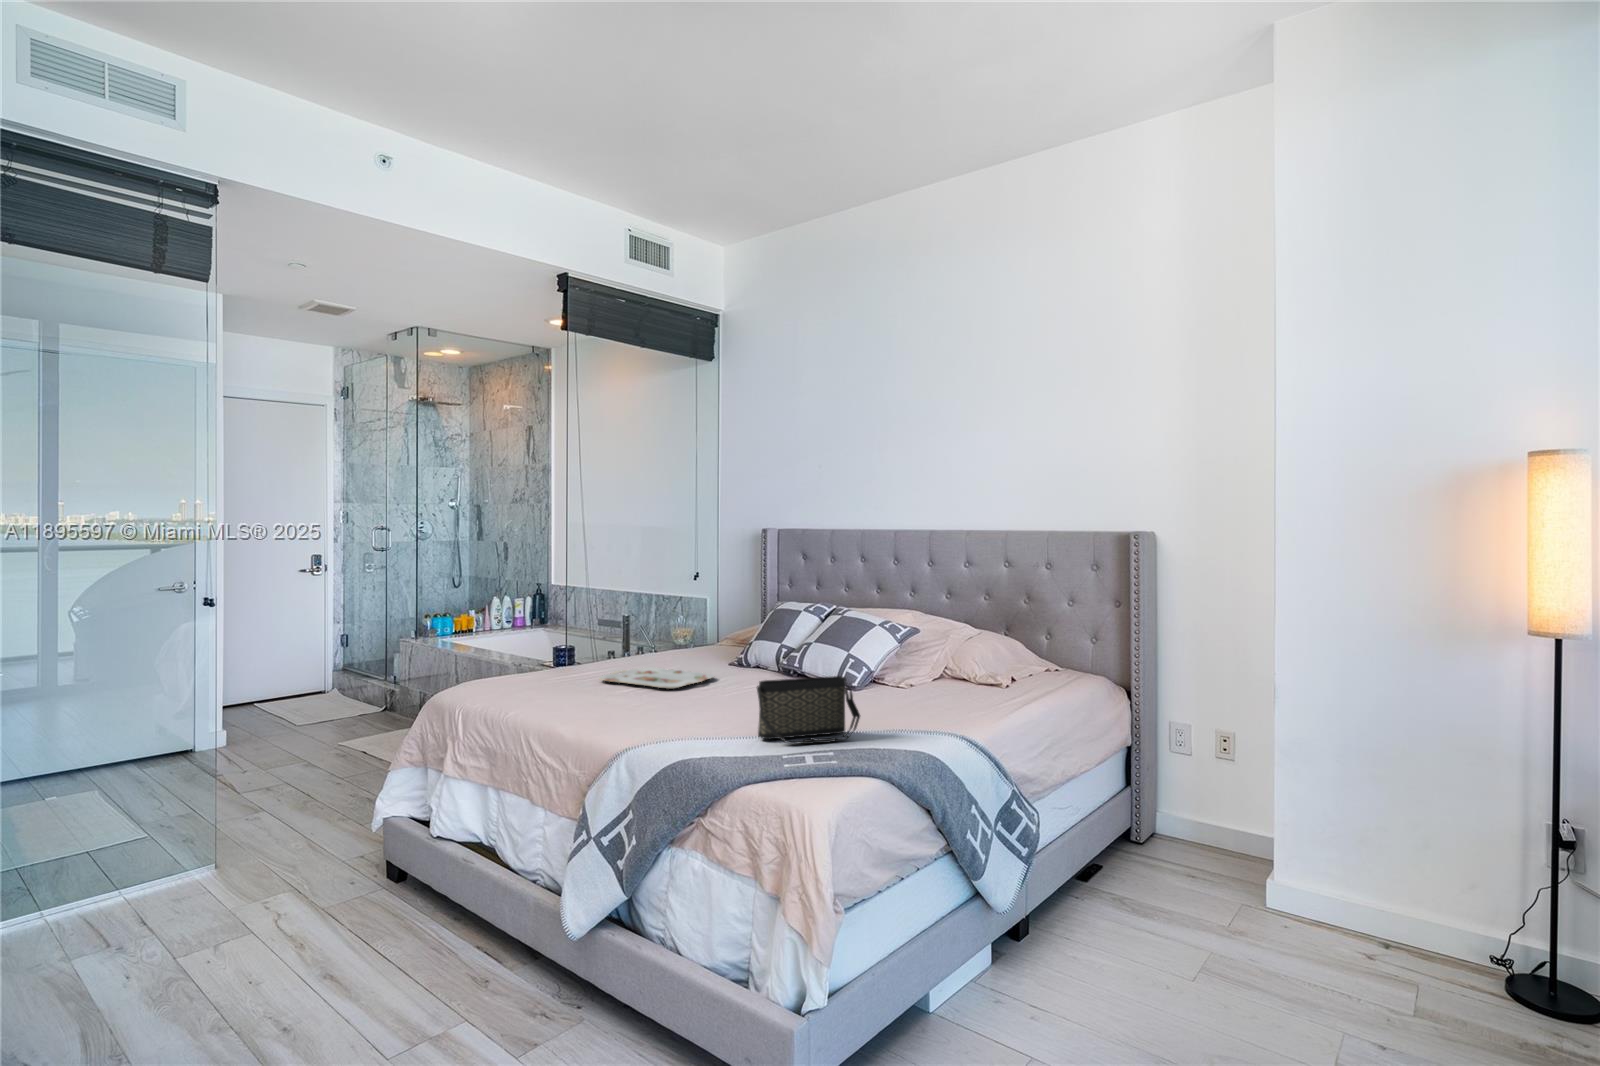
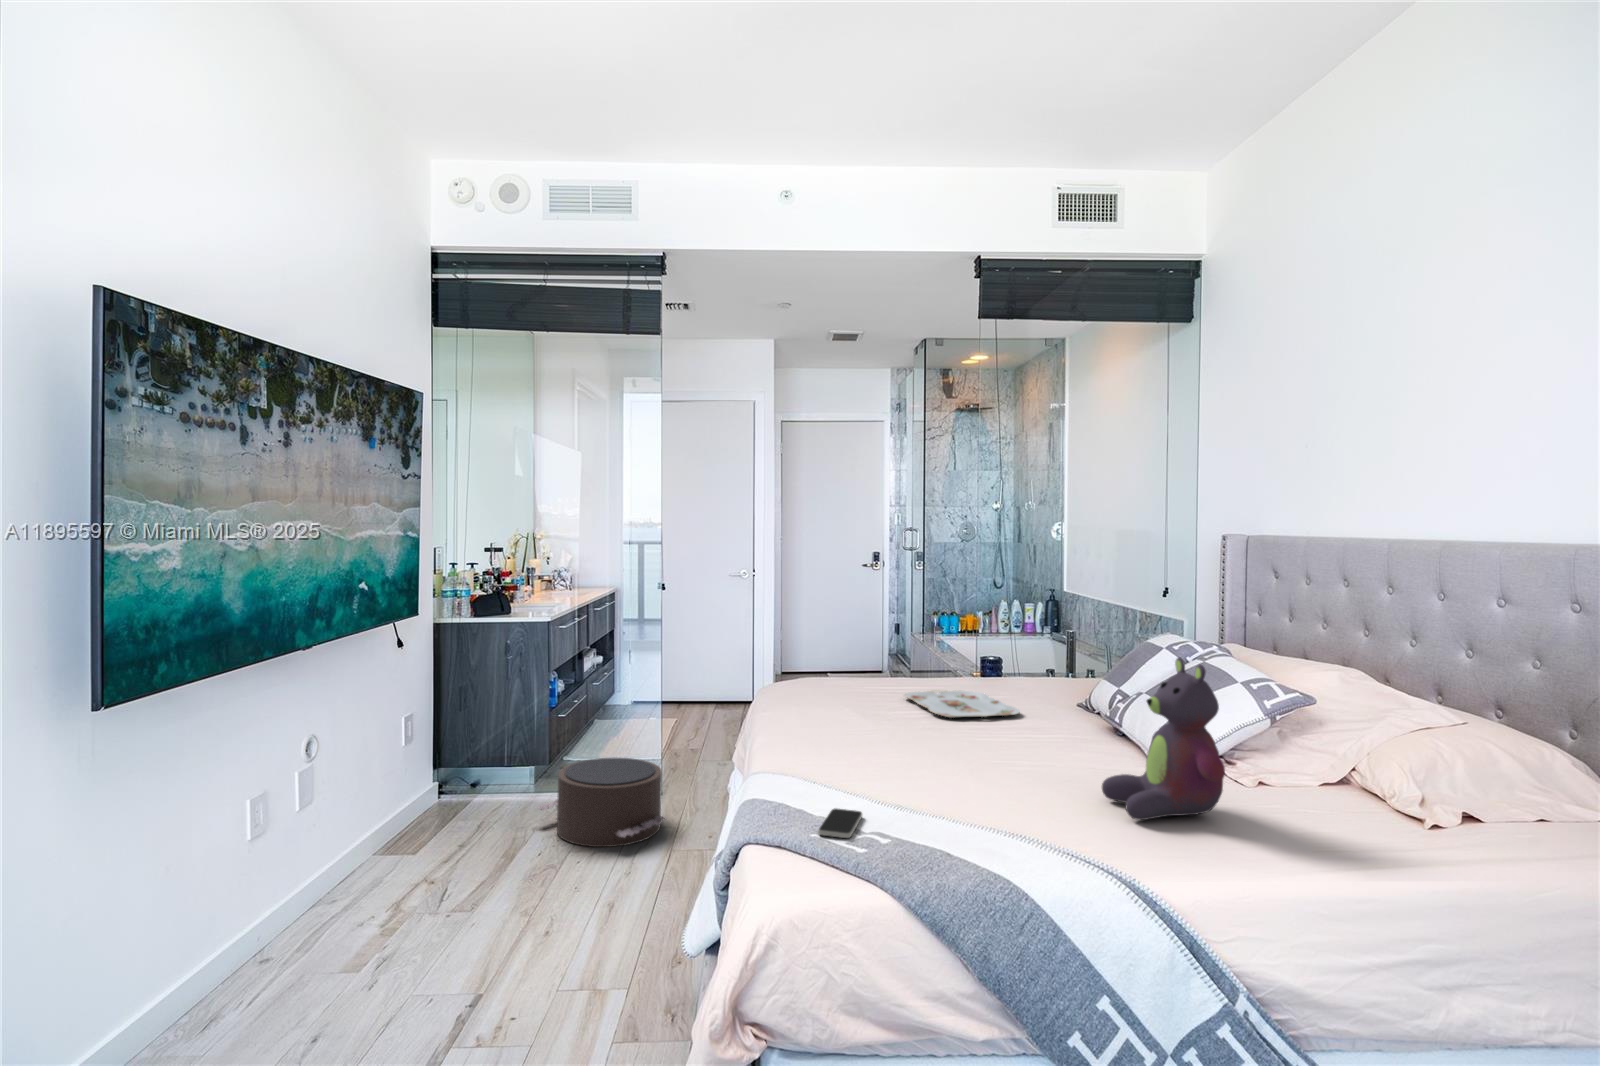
stuffed bear: none [891,600,983,720] -> present [1102,657,1225,820]
handbag: present [757,676,860,744] -> none [877,720,992,807]
smartphone: none [781,759,837,781] -> present [818,808,862,838]
pouf: none [79,825,304,958] -> present [538,758,664,847]

